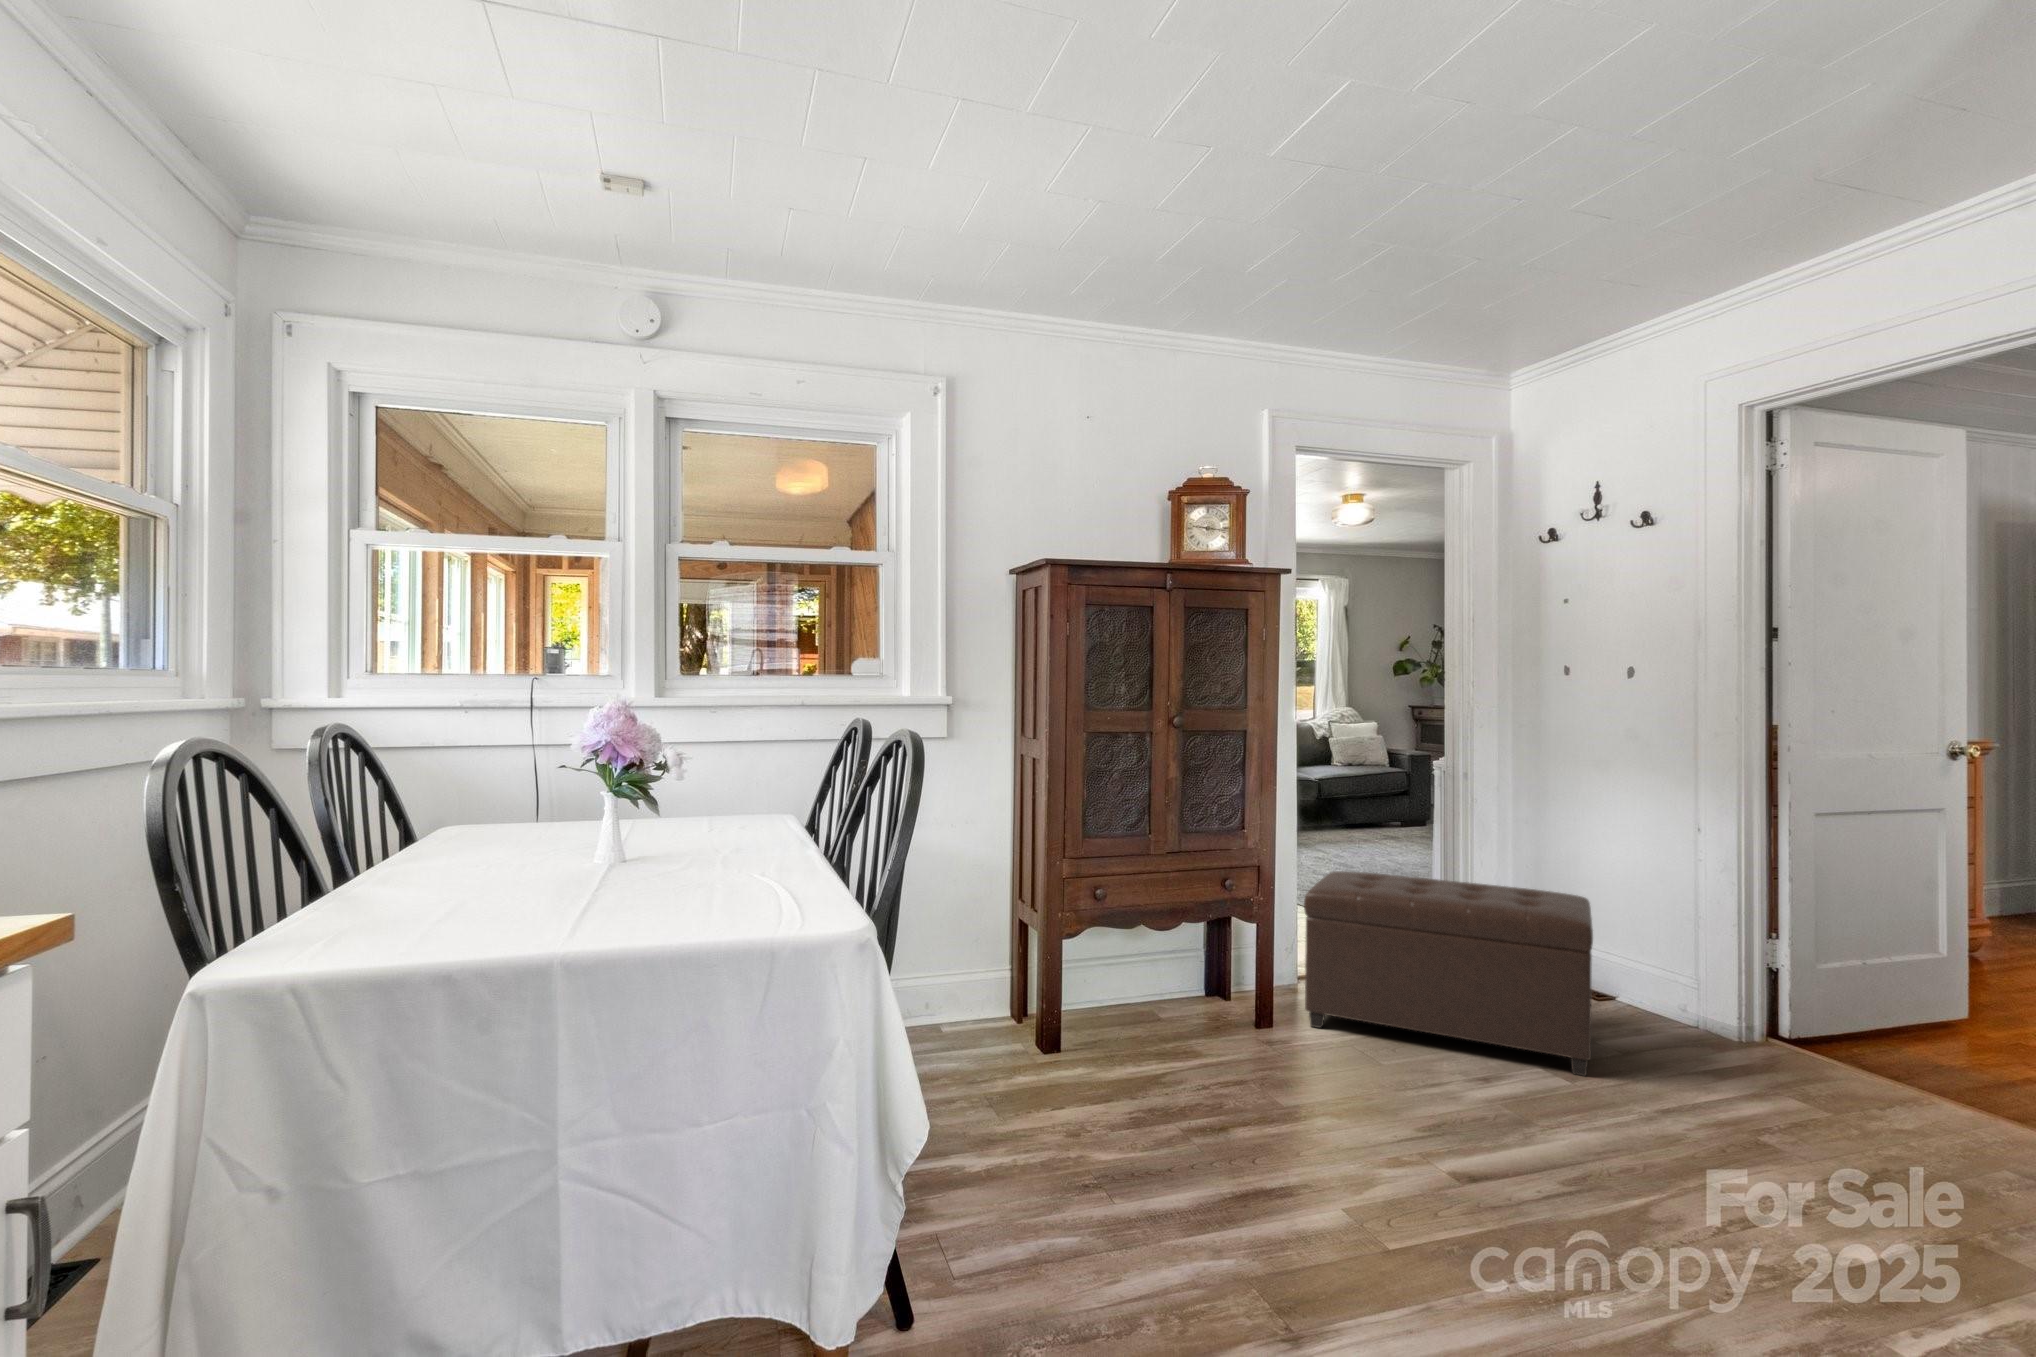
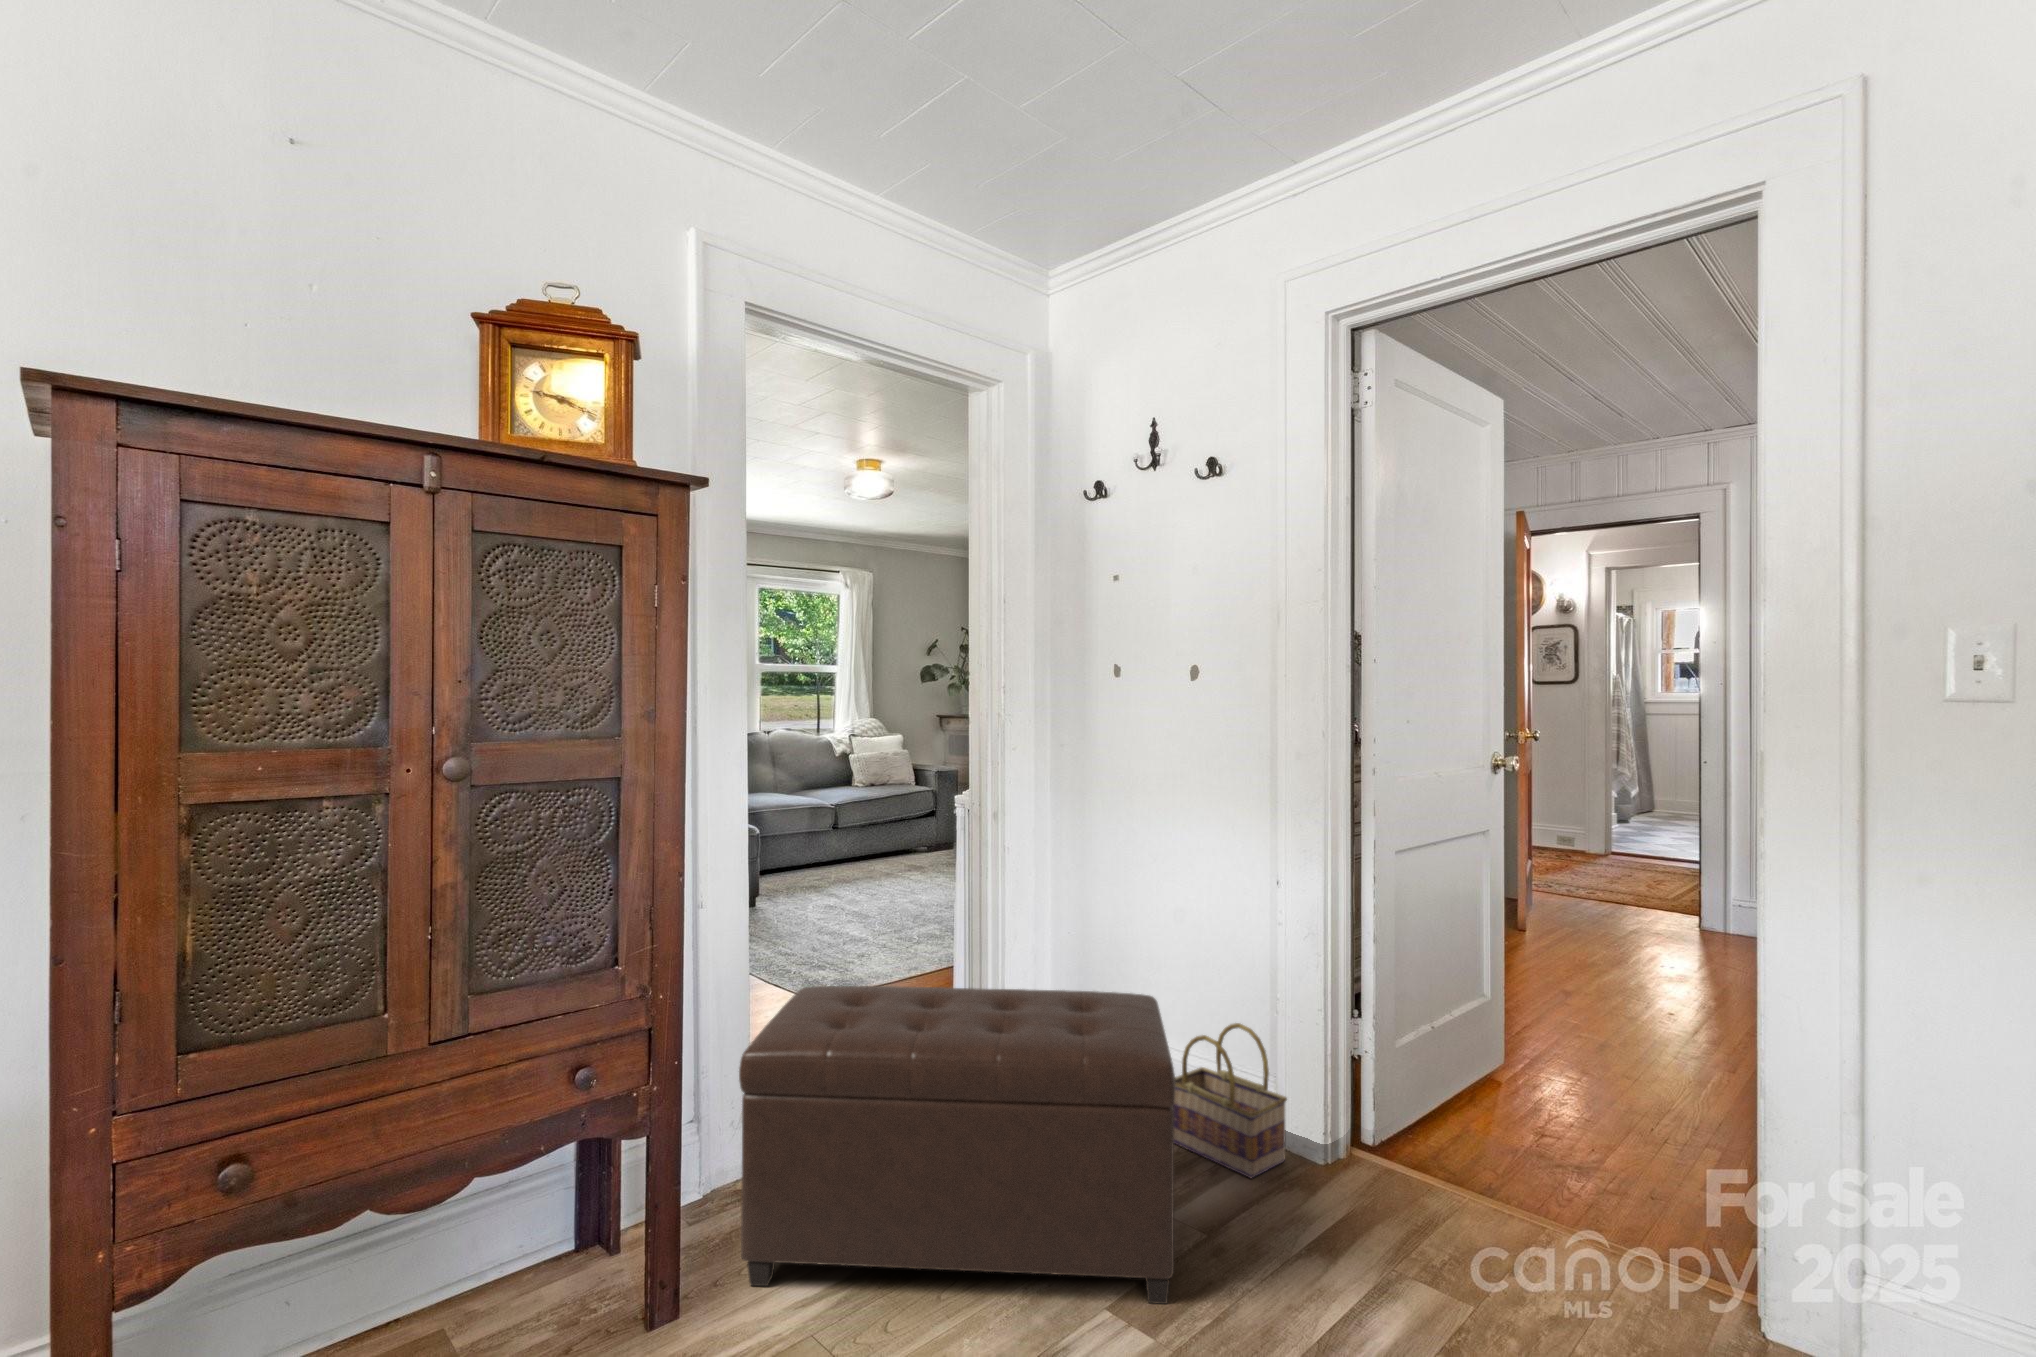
basket: none [1603,933,1704,1038] -> present [1173,1023,1287,1178]

